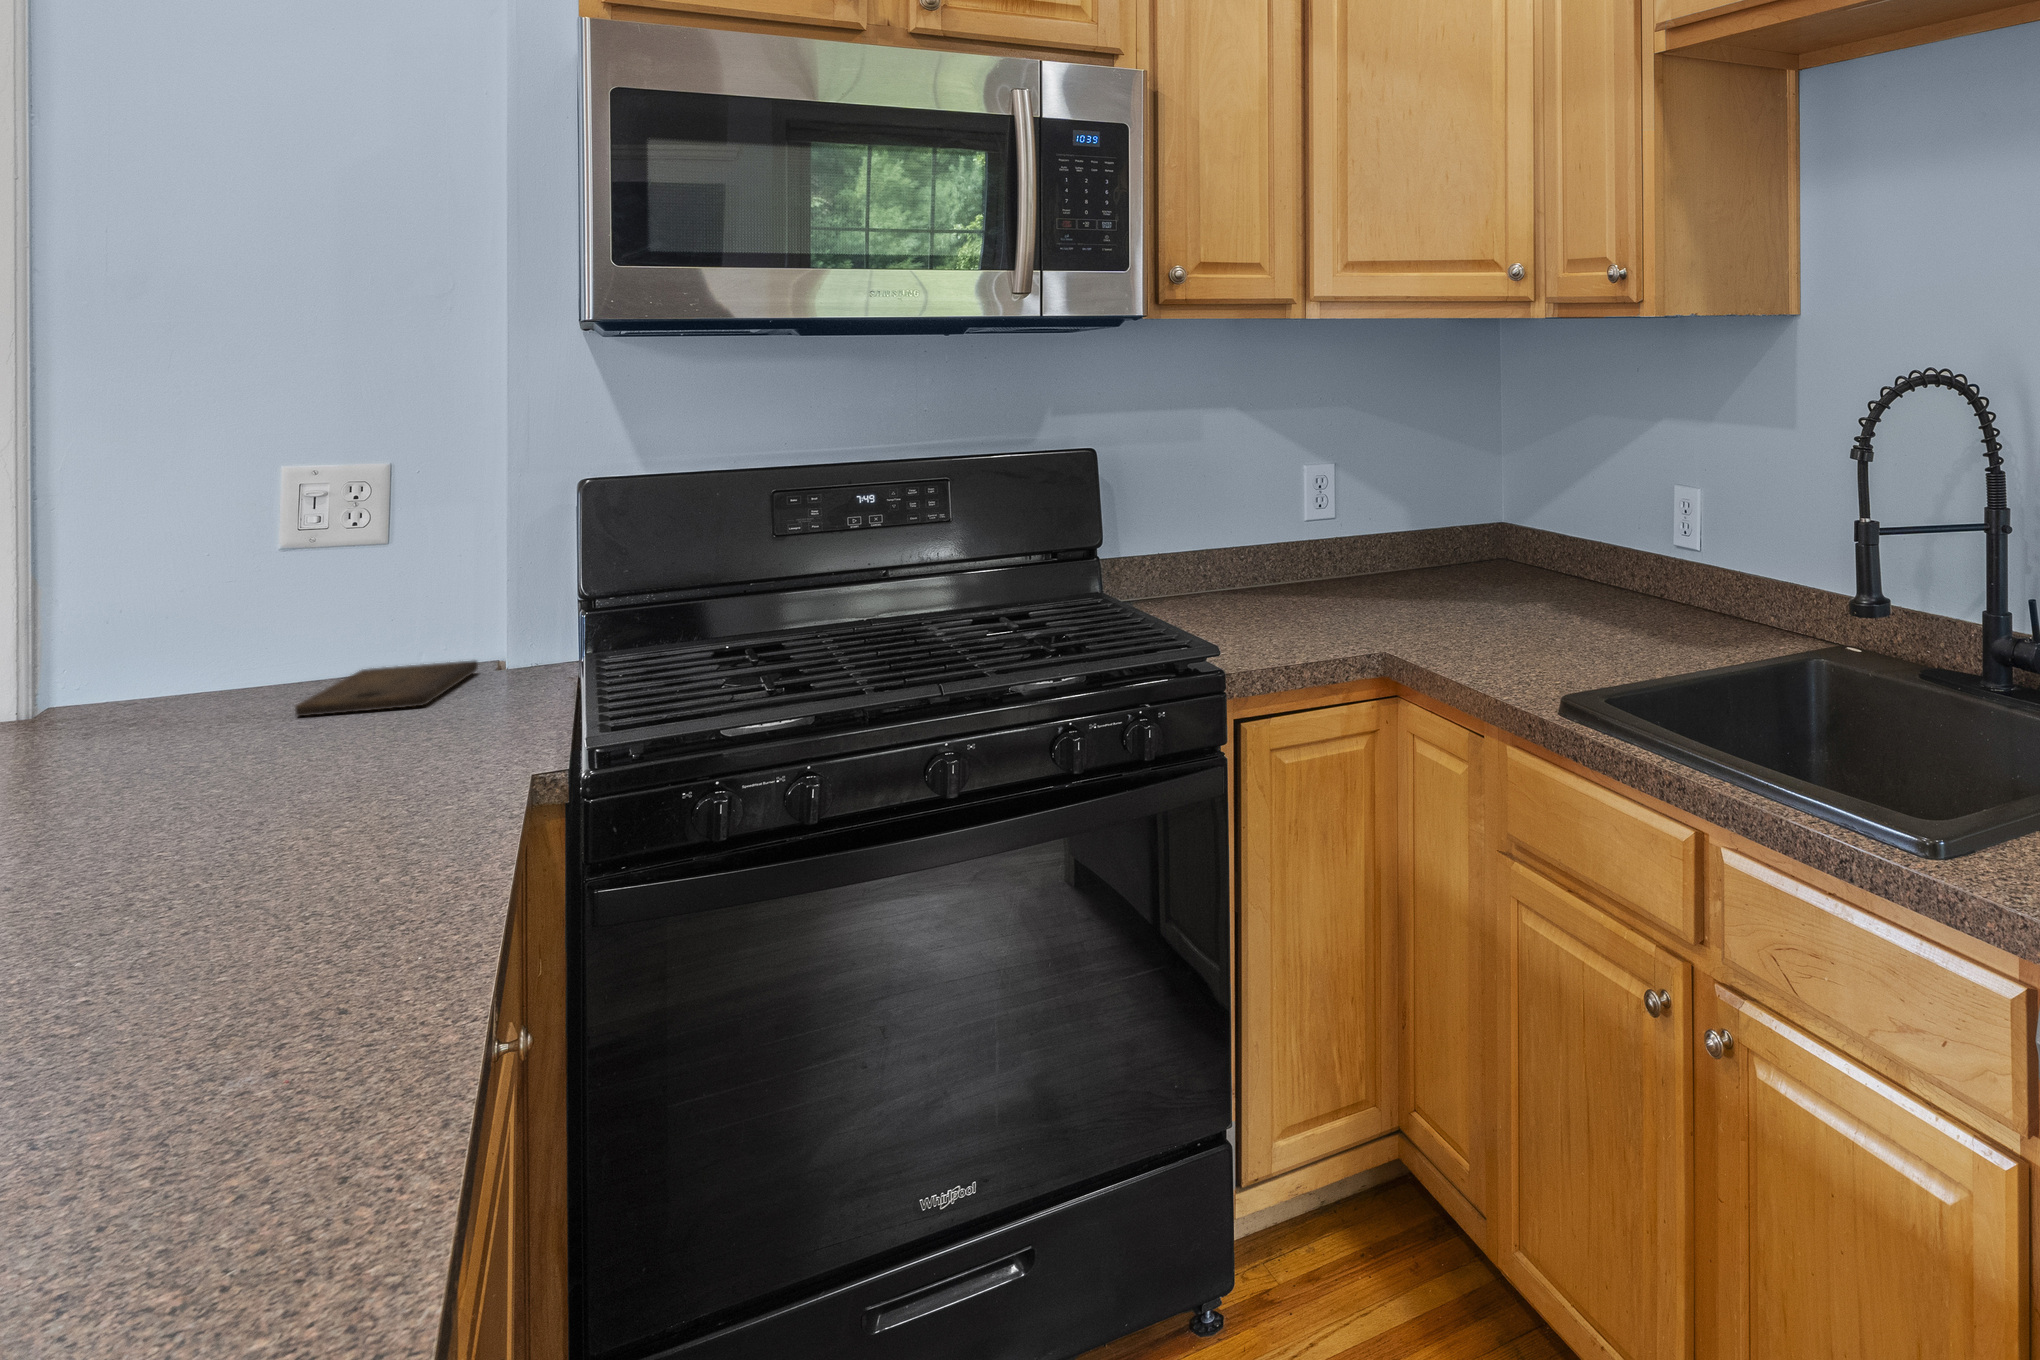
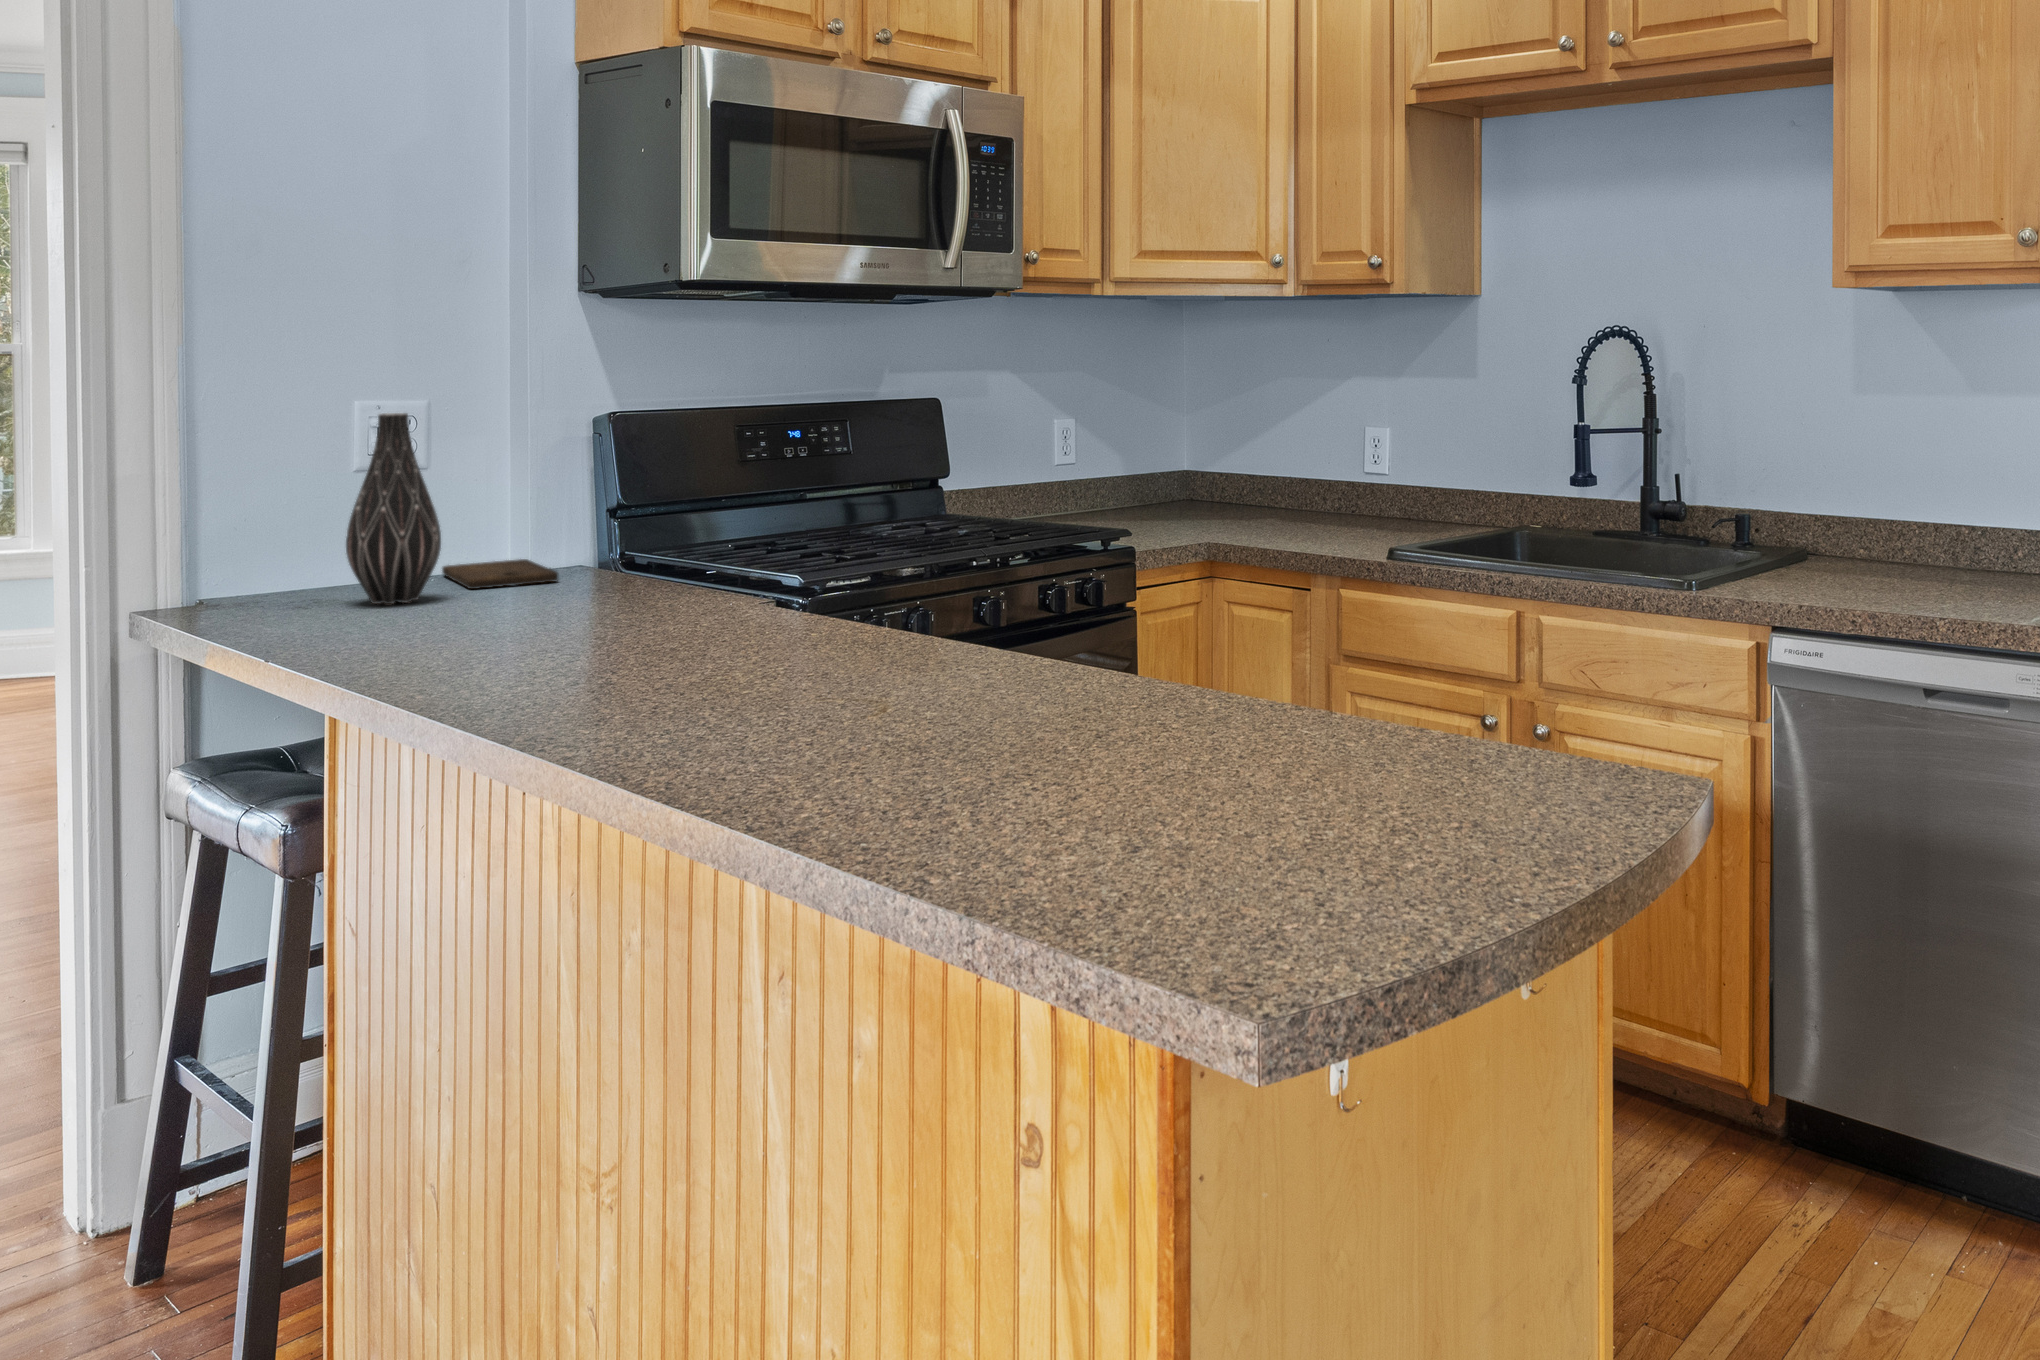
vase: none [67,497,215,748] -> present [346,413,441,604]

